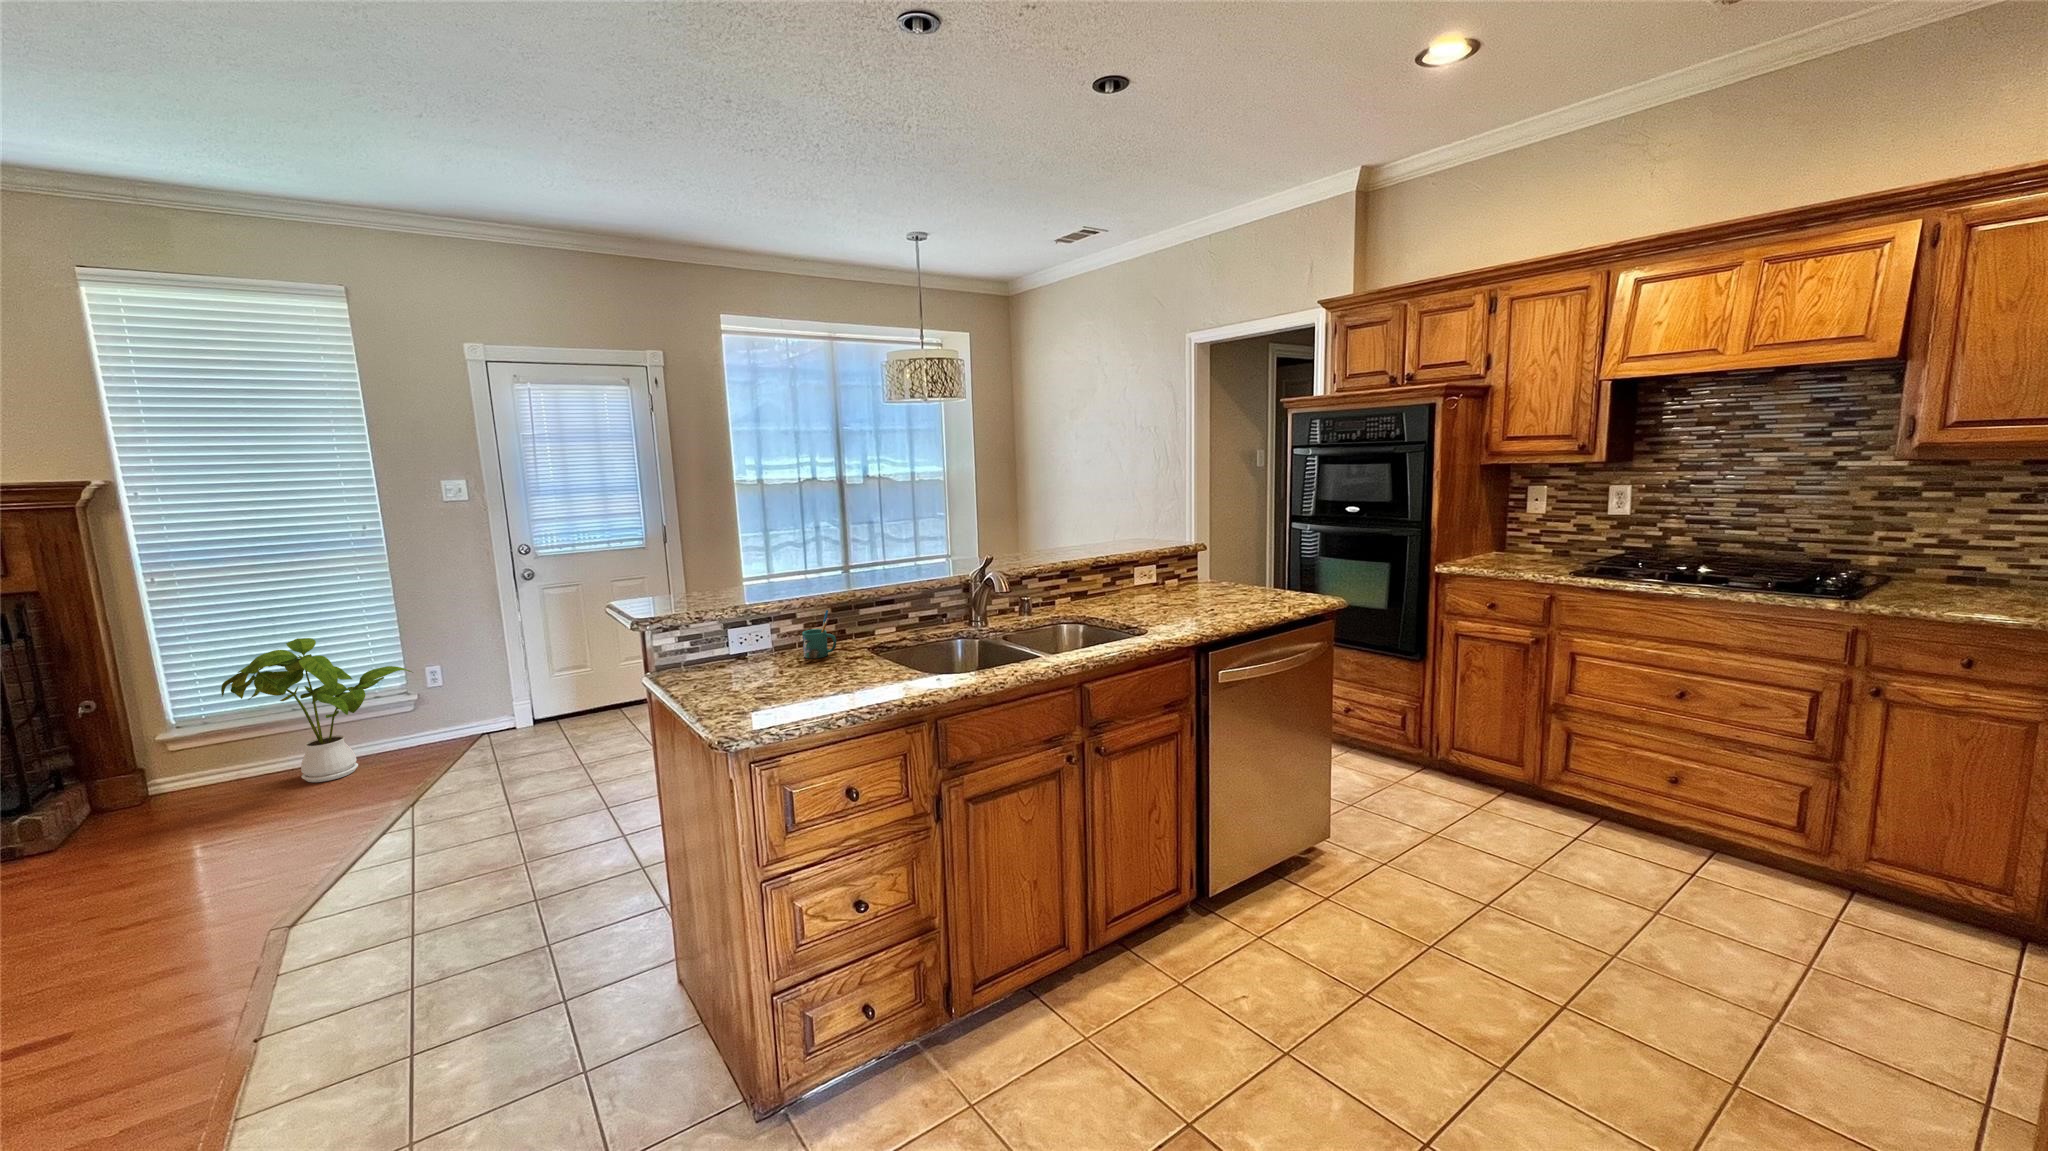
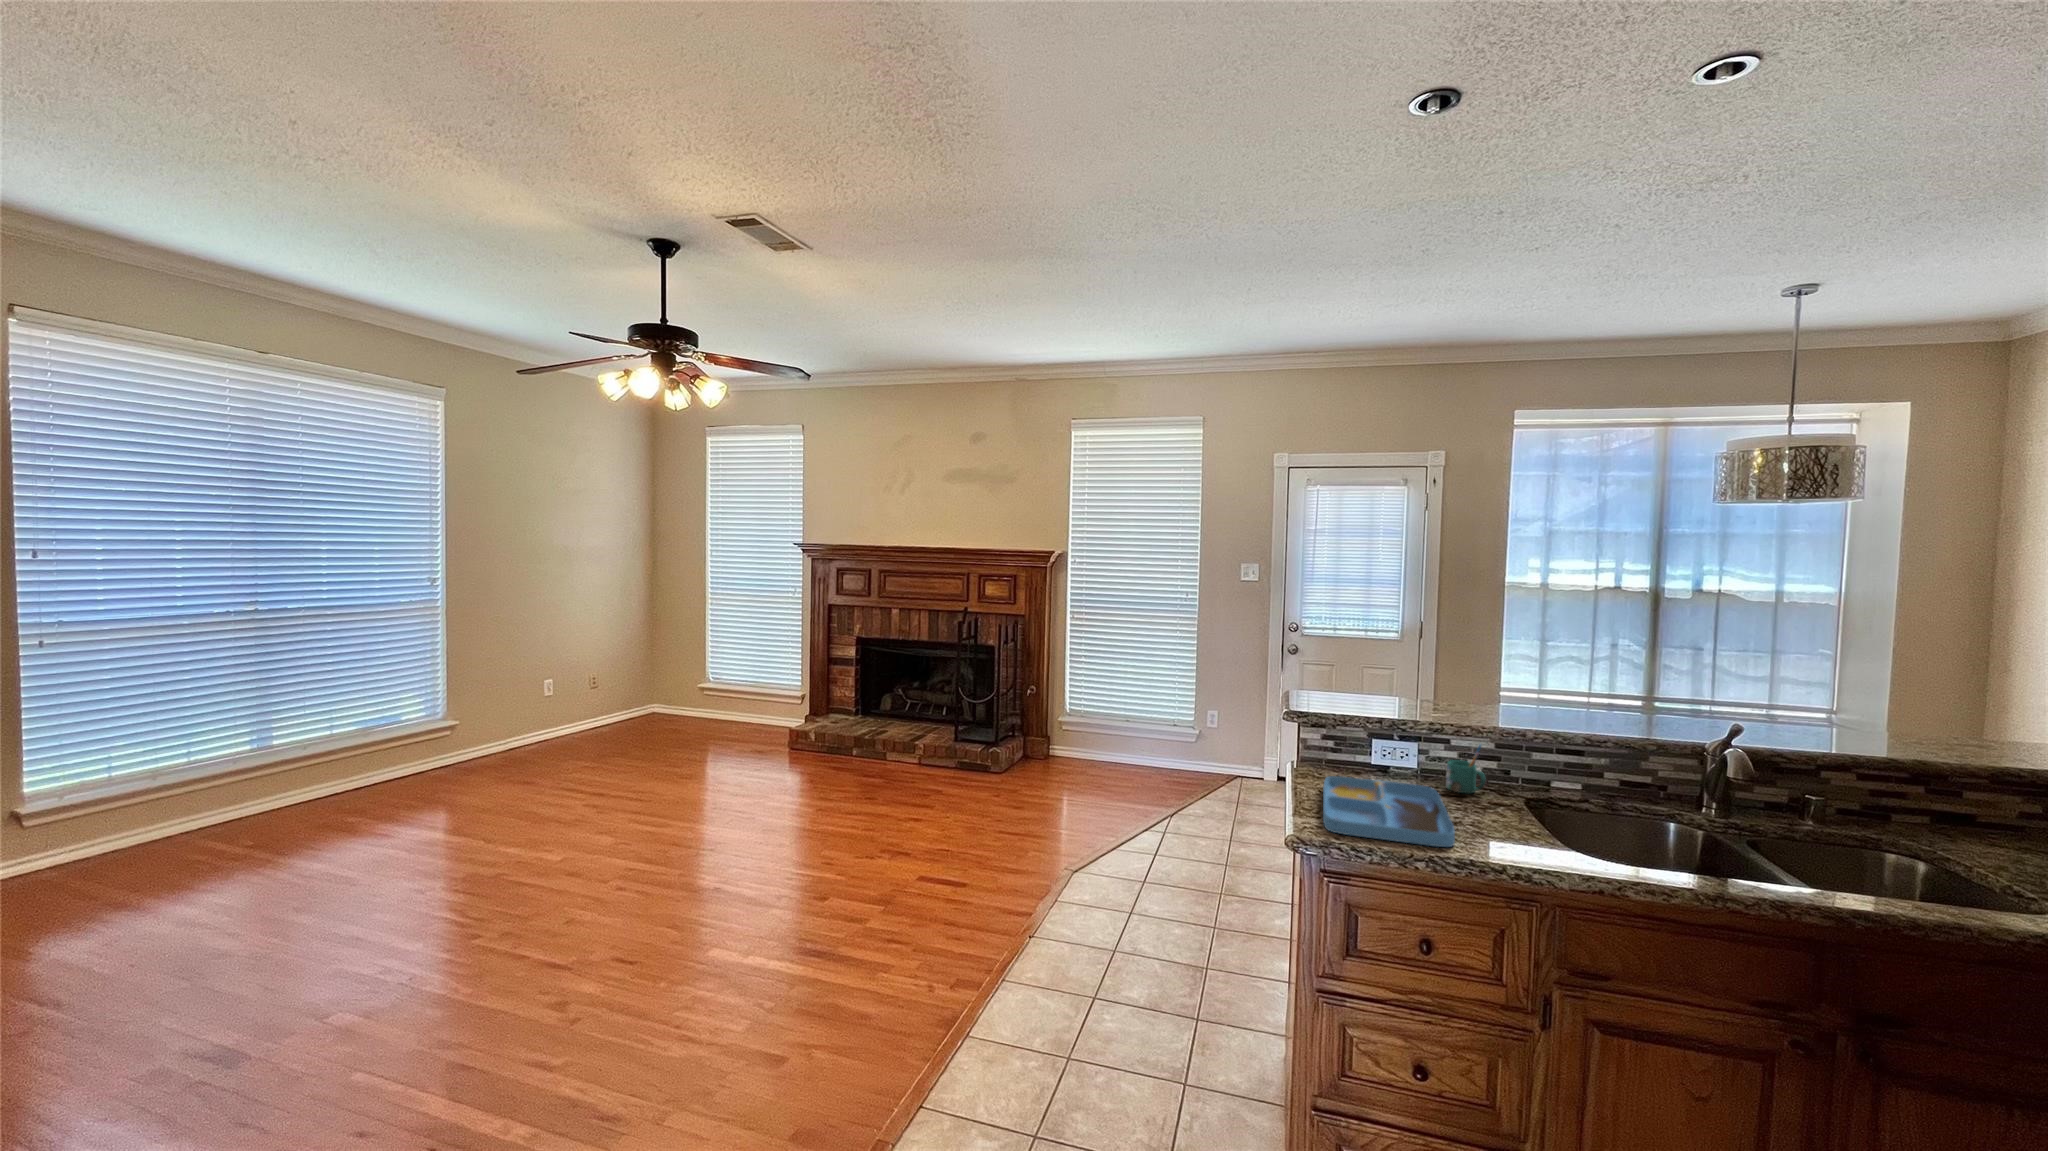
house plant: present [221,638,413,782] -> none [1091,670,1199,779]
tray: none [705,658,856,722] -> present [1323,776,1455,847]

